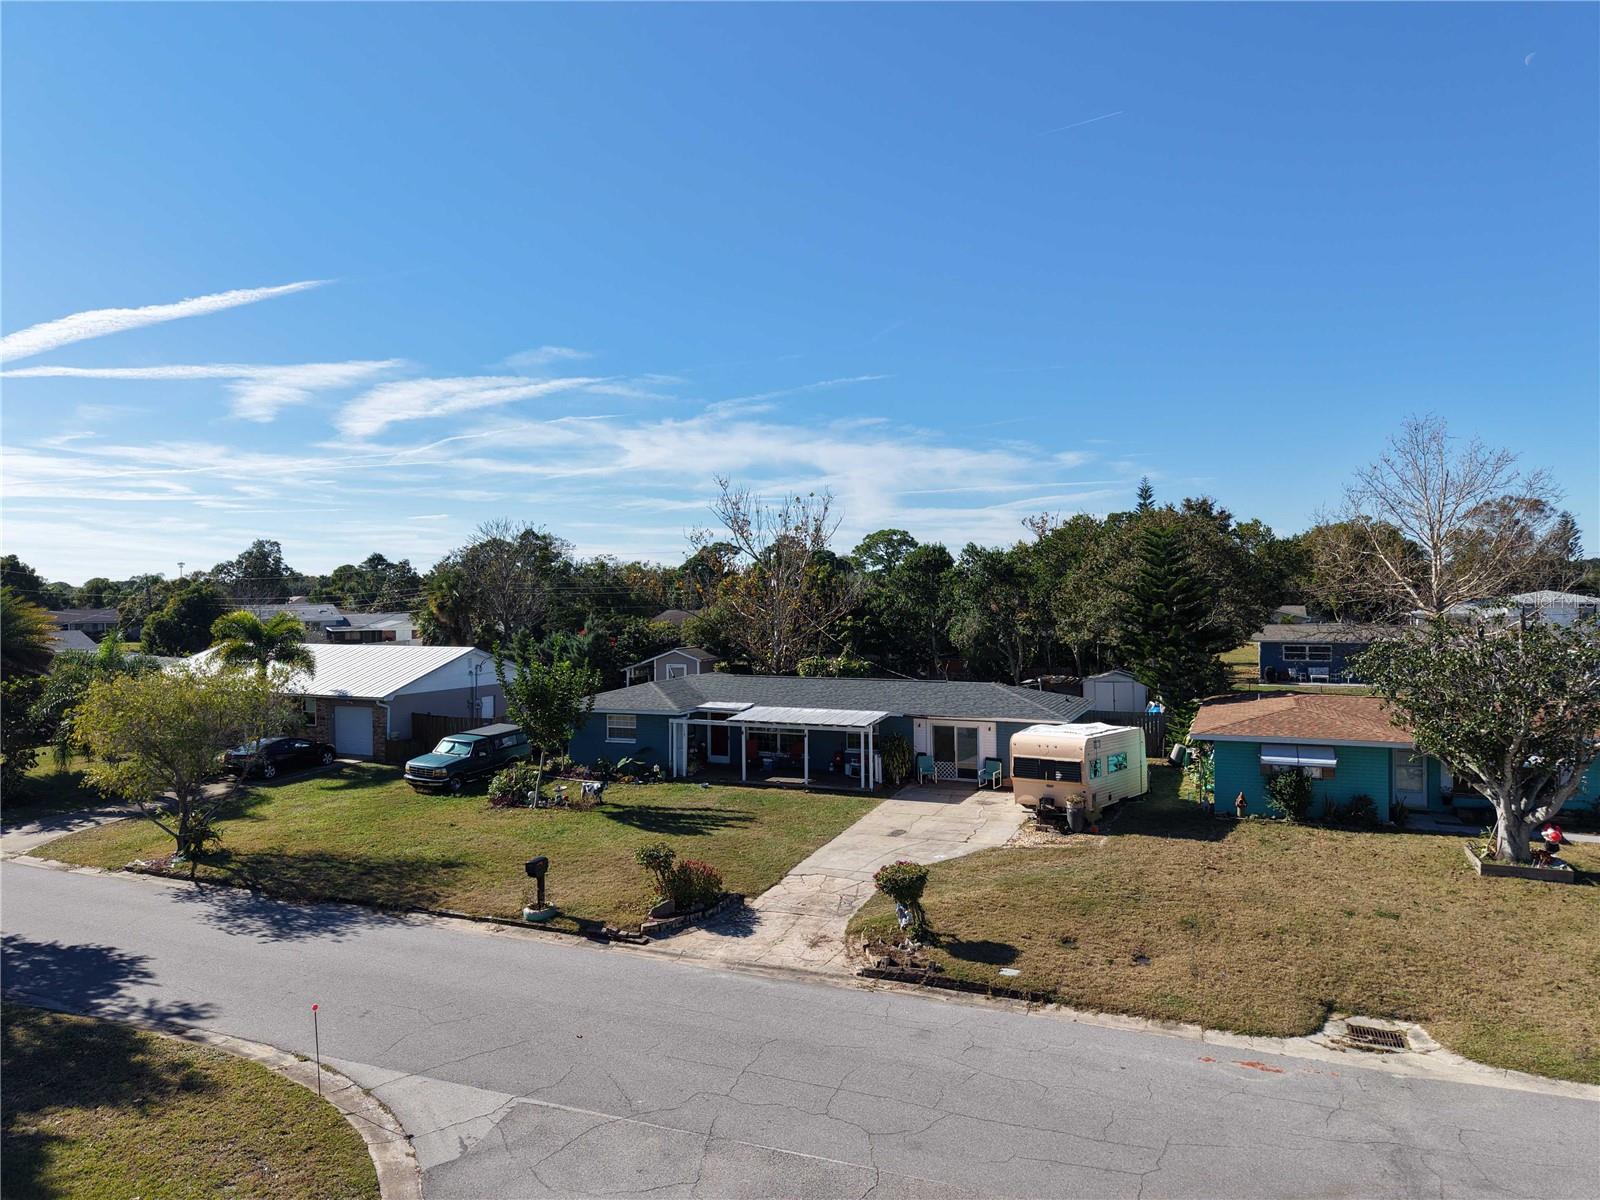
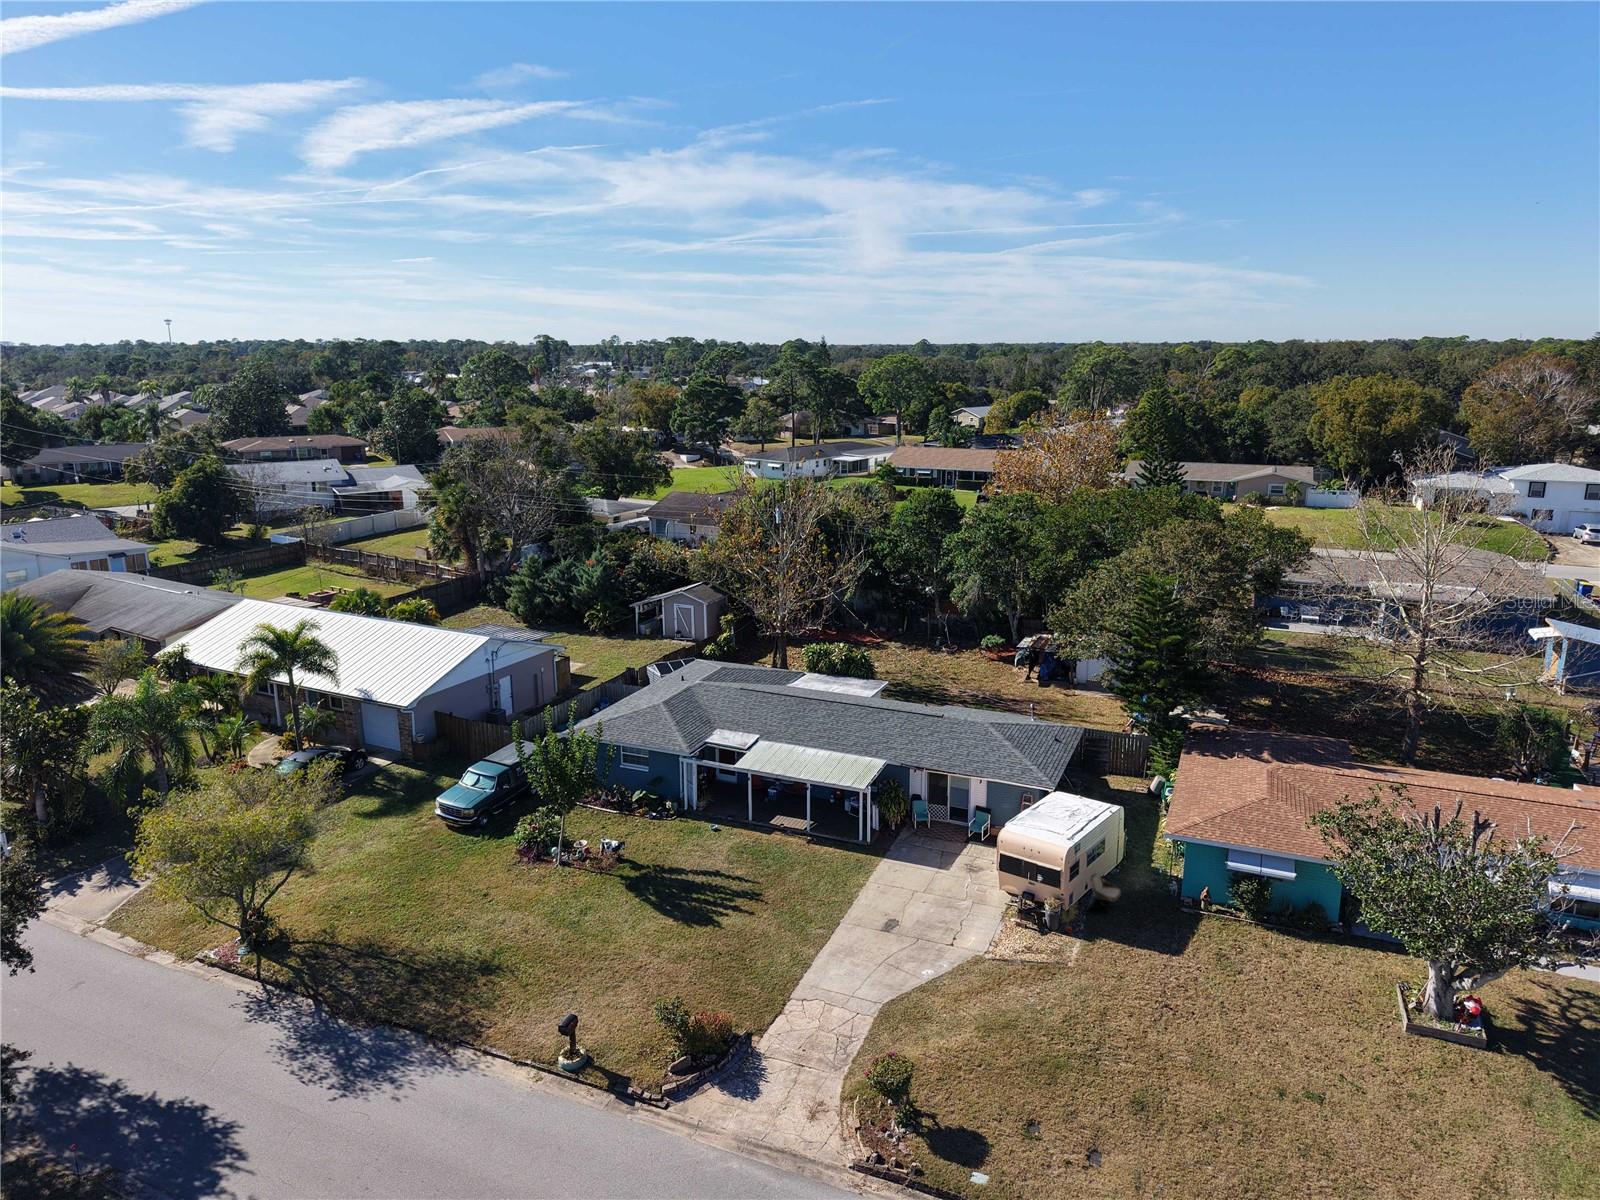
lounge chair: none [1113,783,1148,822] -> present [1090,873,1121,906]

